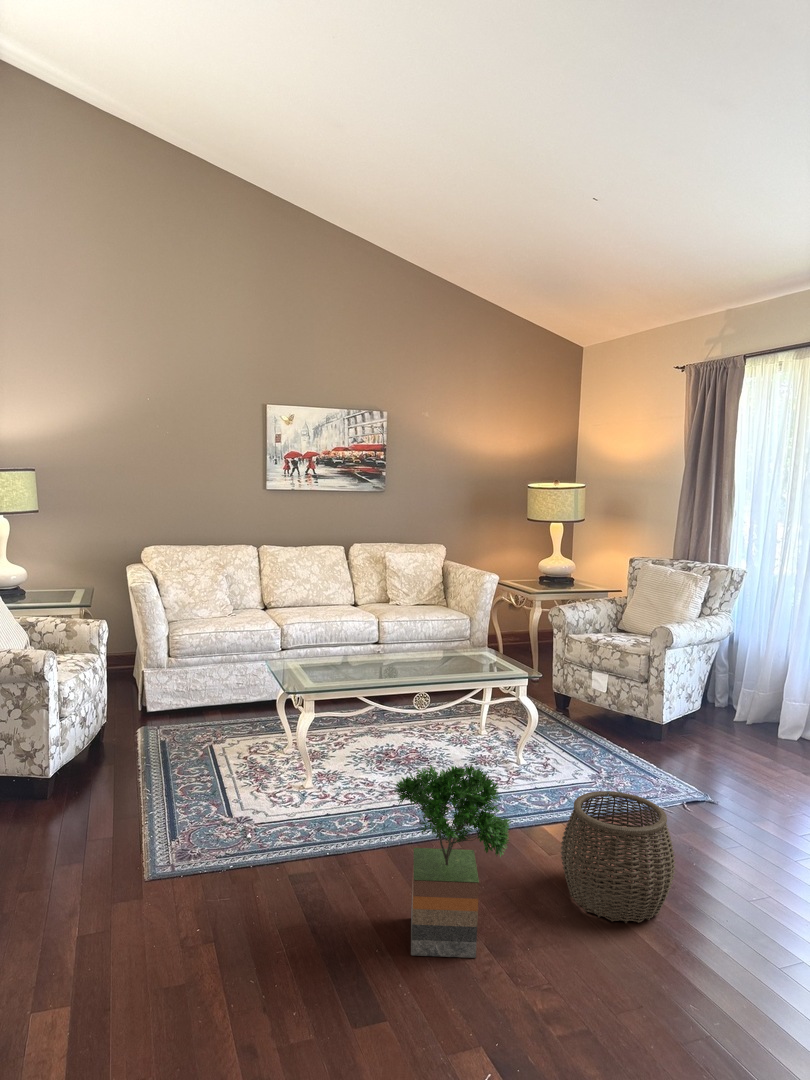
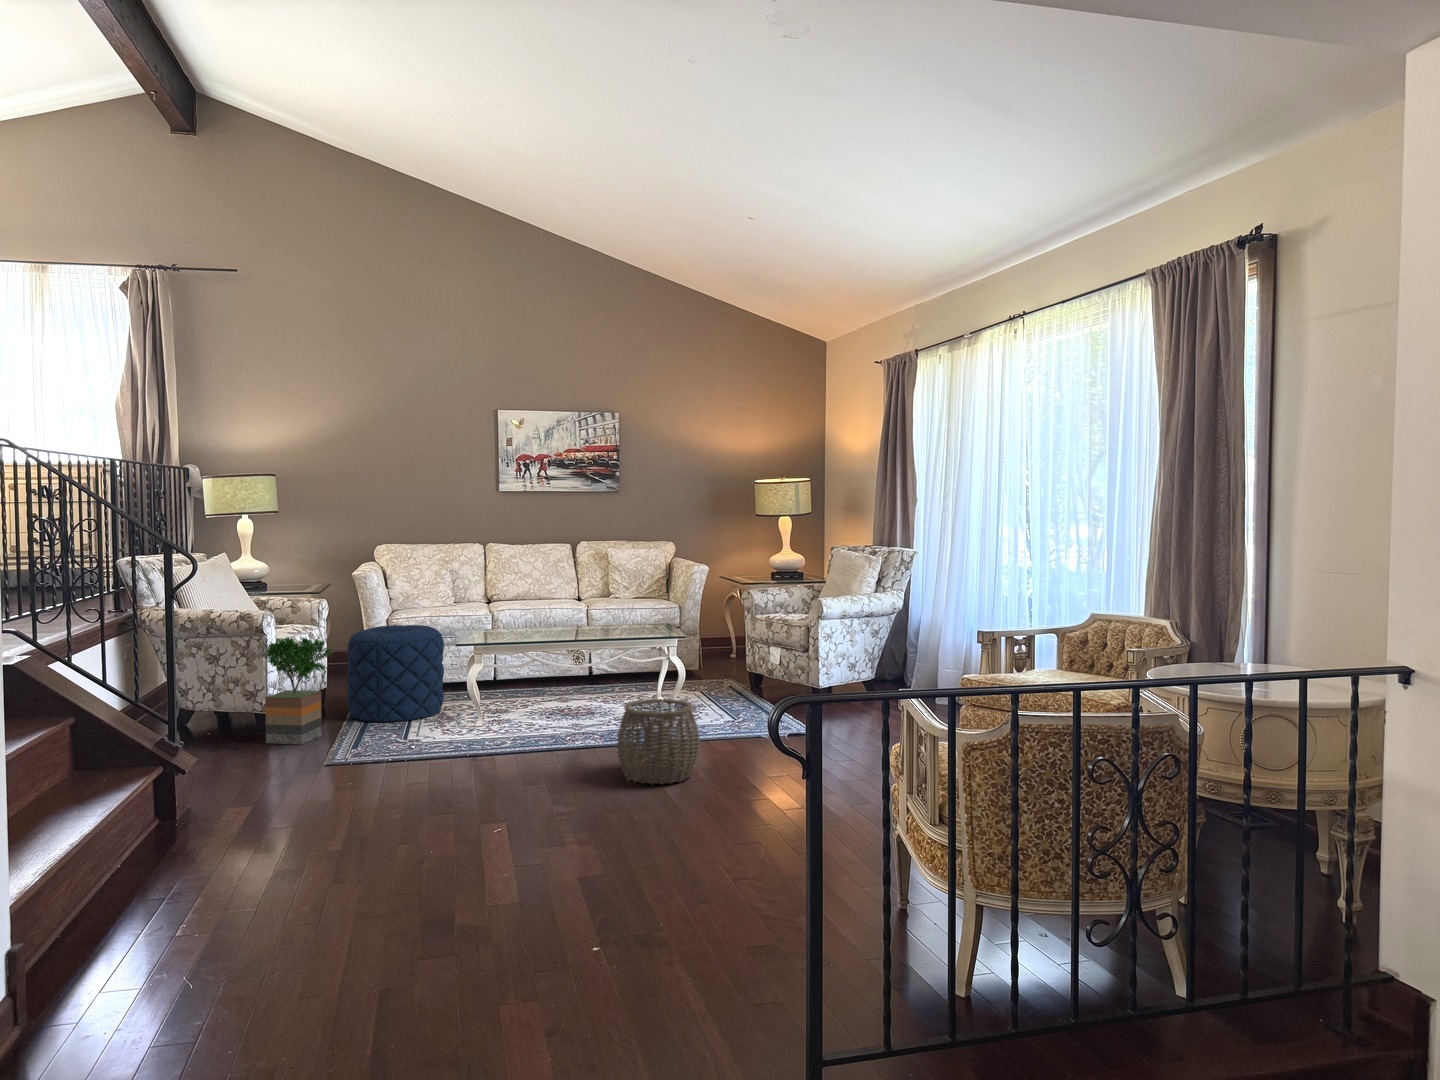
pouf: none [141,654,255,779] -> present [347,625,444,722]
potted tree: present [394,765,511,958] -> present [265,637,333,744]

